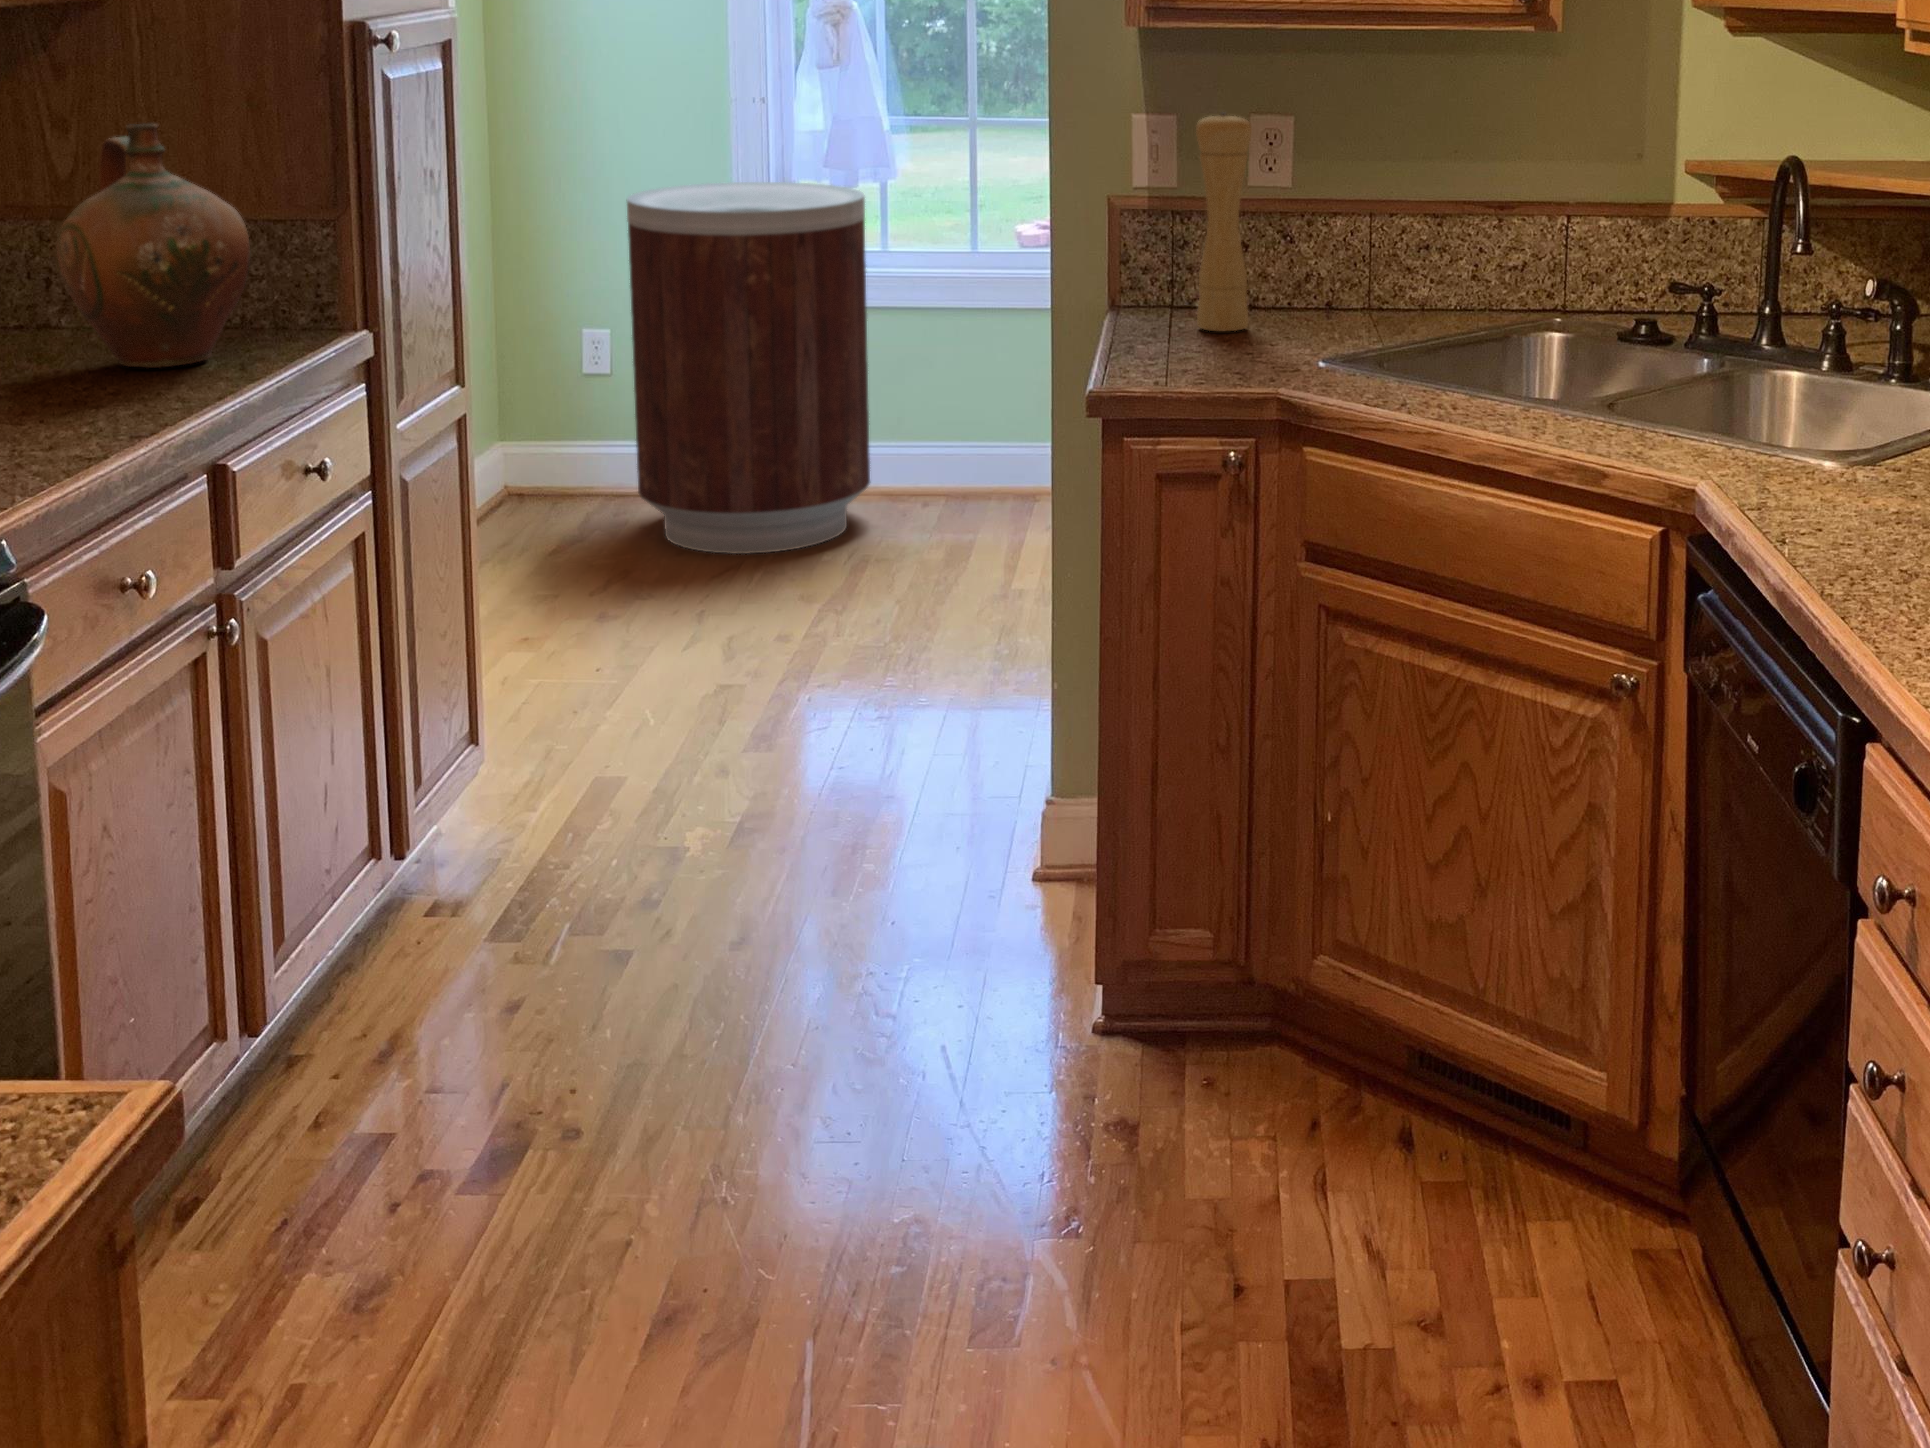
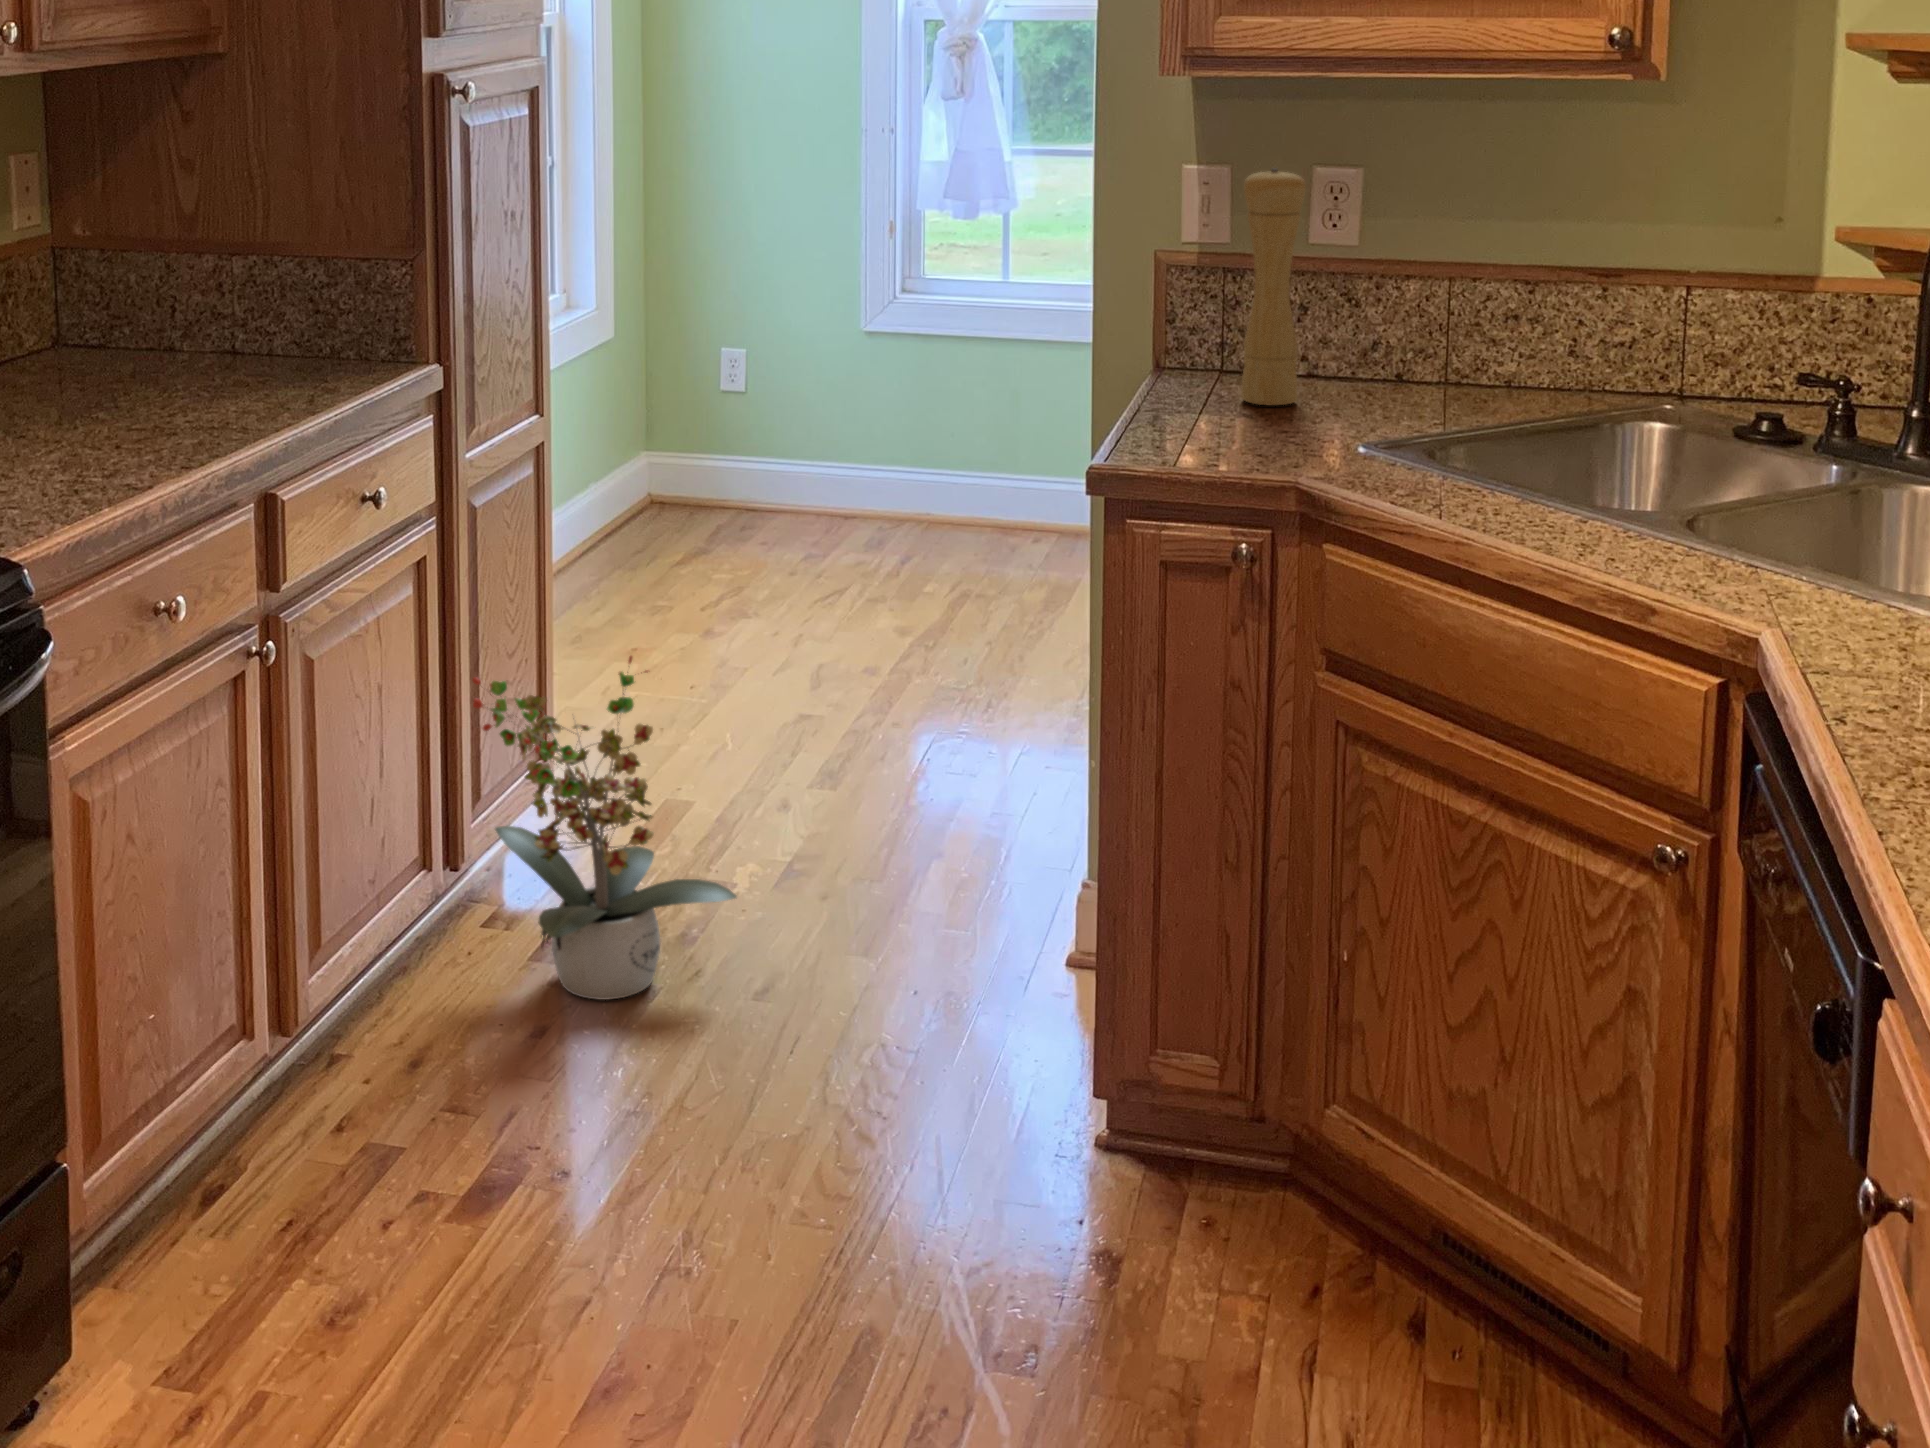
ceramic jug: present [57,123,250,368] -> none [160,171,321,399]
trash can: present [627,182,870,554] -> none [743,206,975,582]
potted plant: none [417,617,713,968] -> present [473,656,737,1000]

